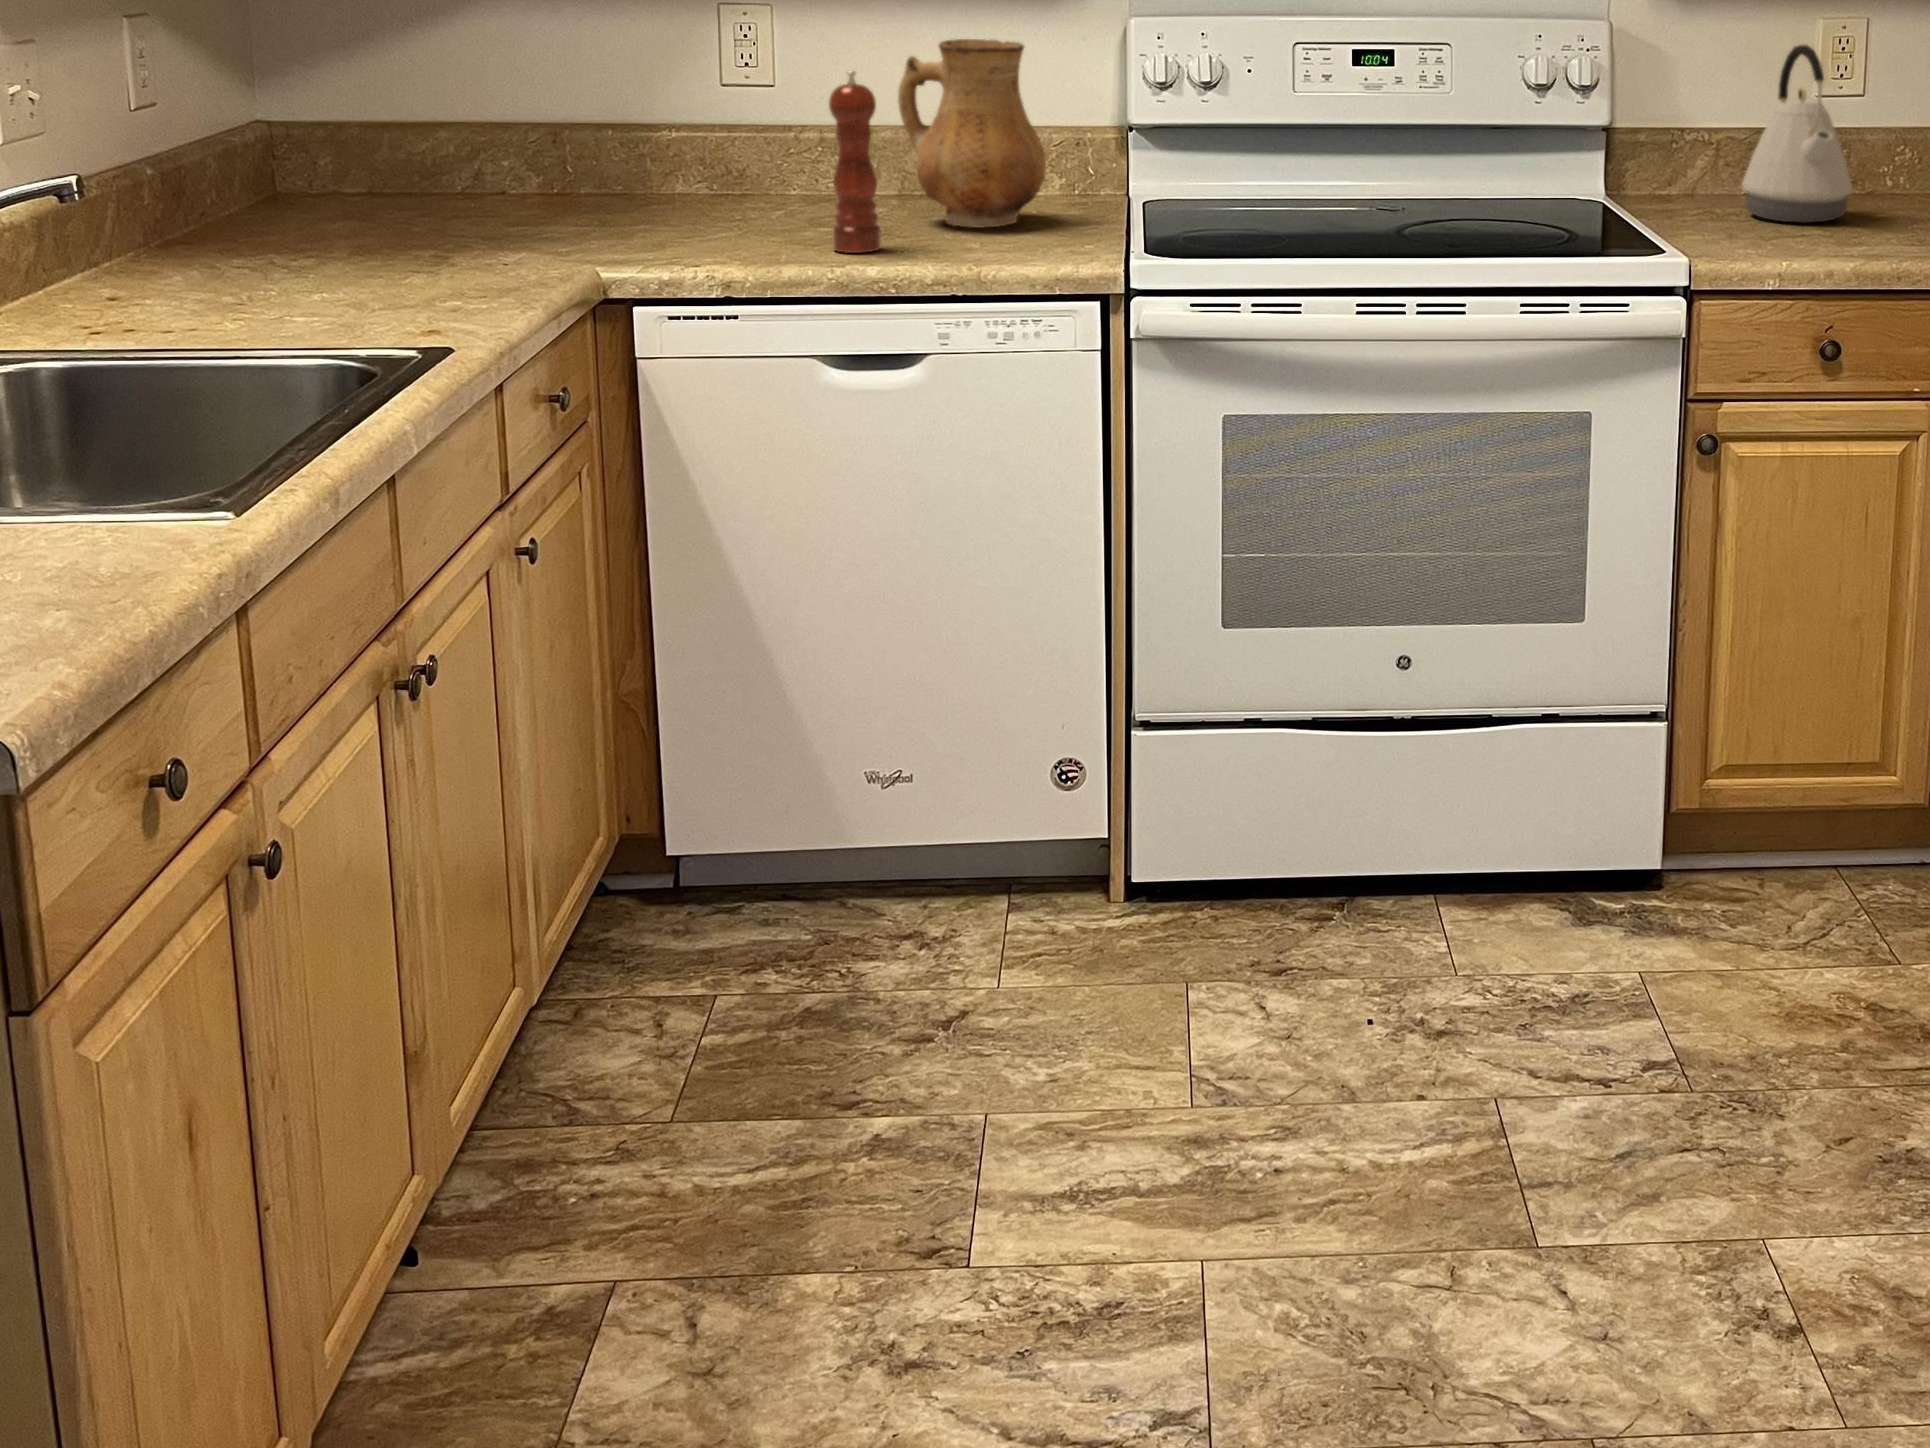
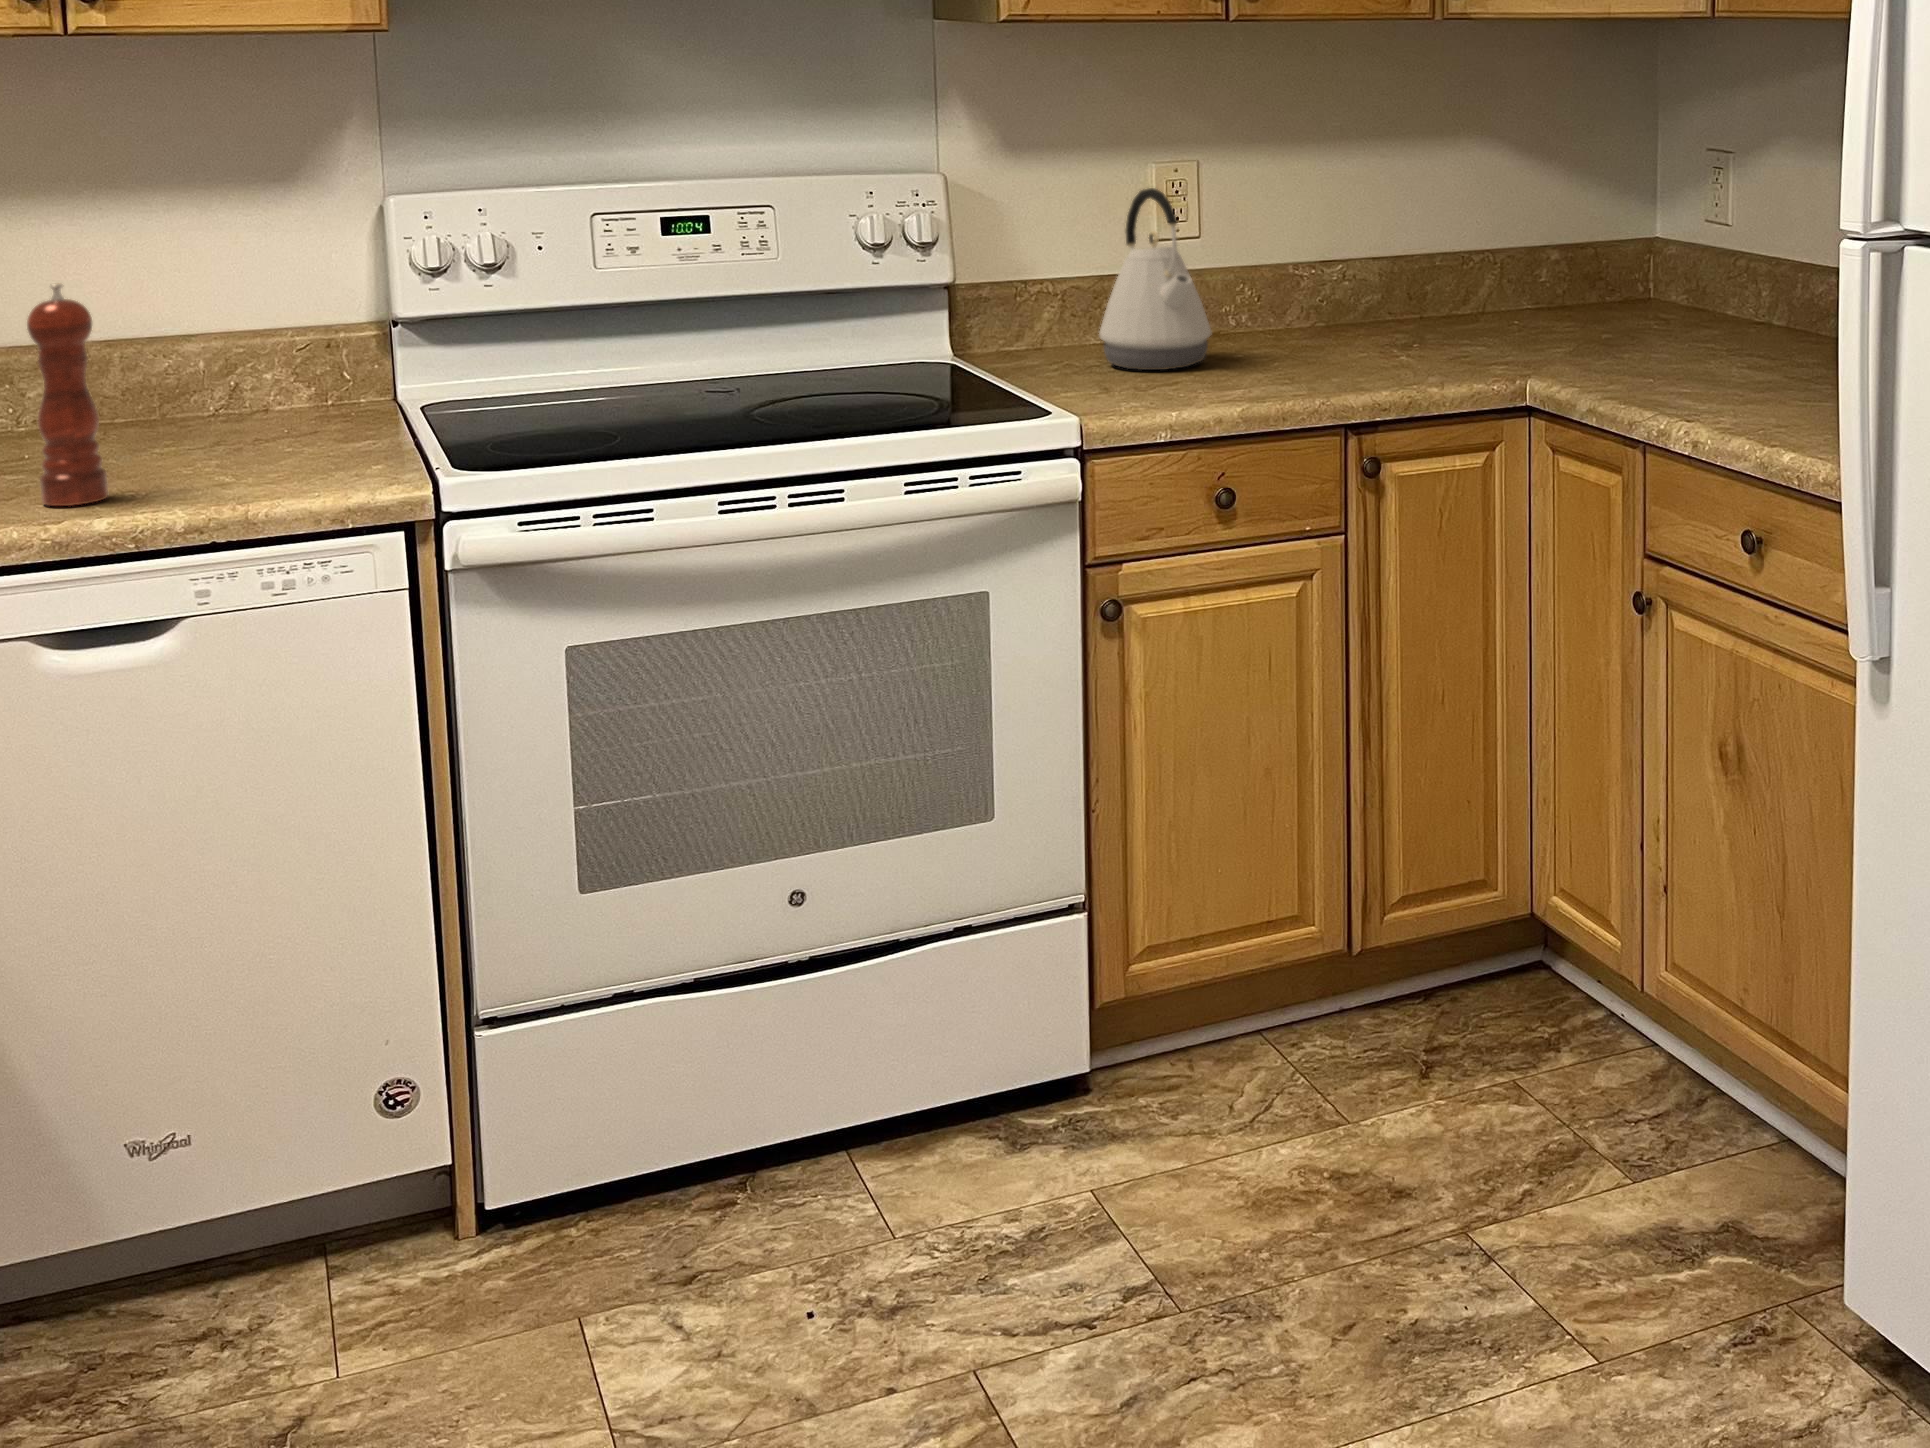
ceramic pitcher: present [898,39,1046,228] -> none [107,234,309,459]

